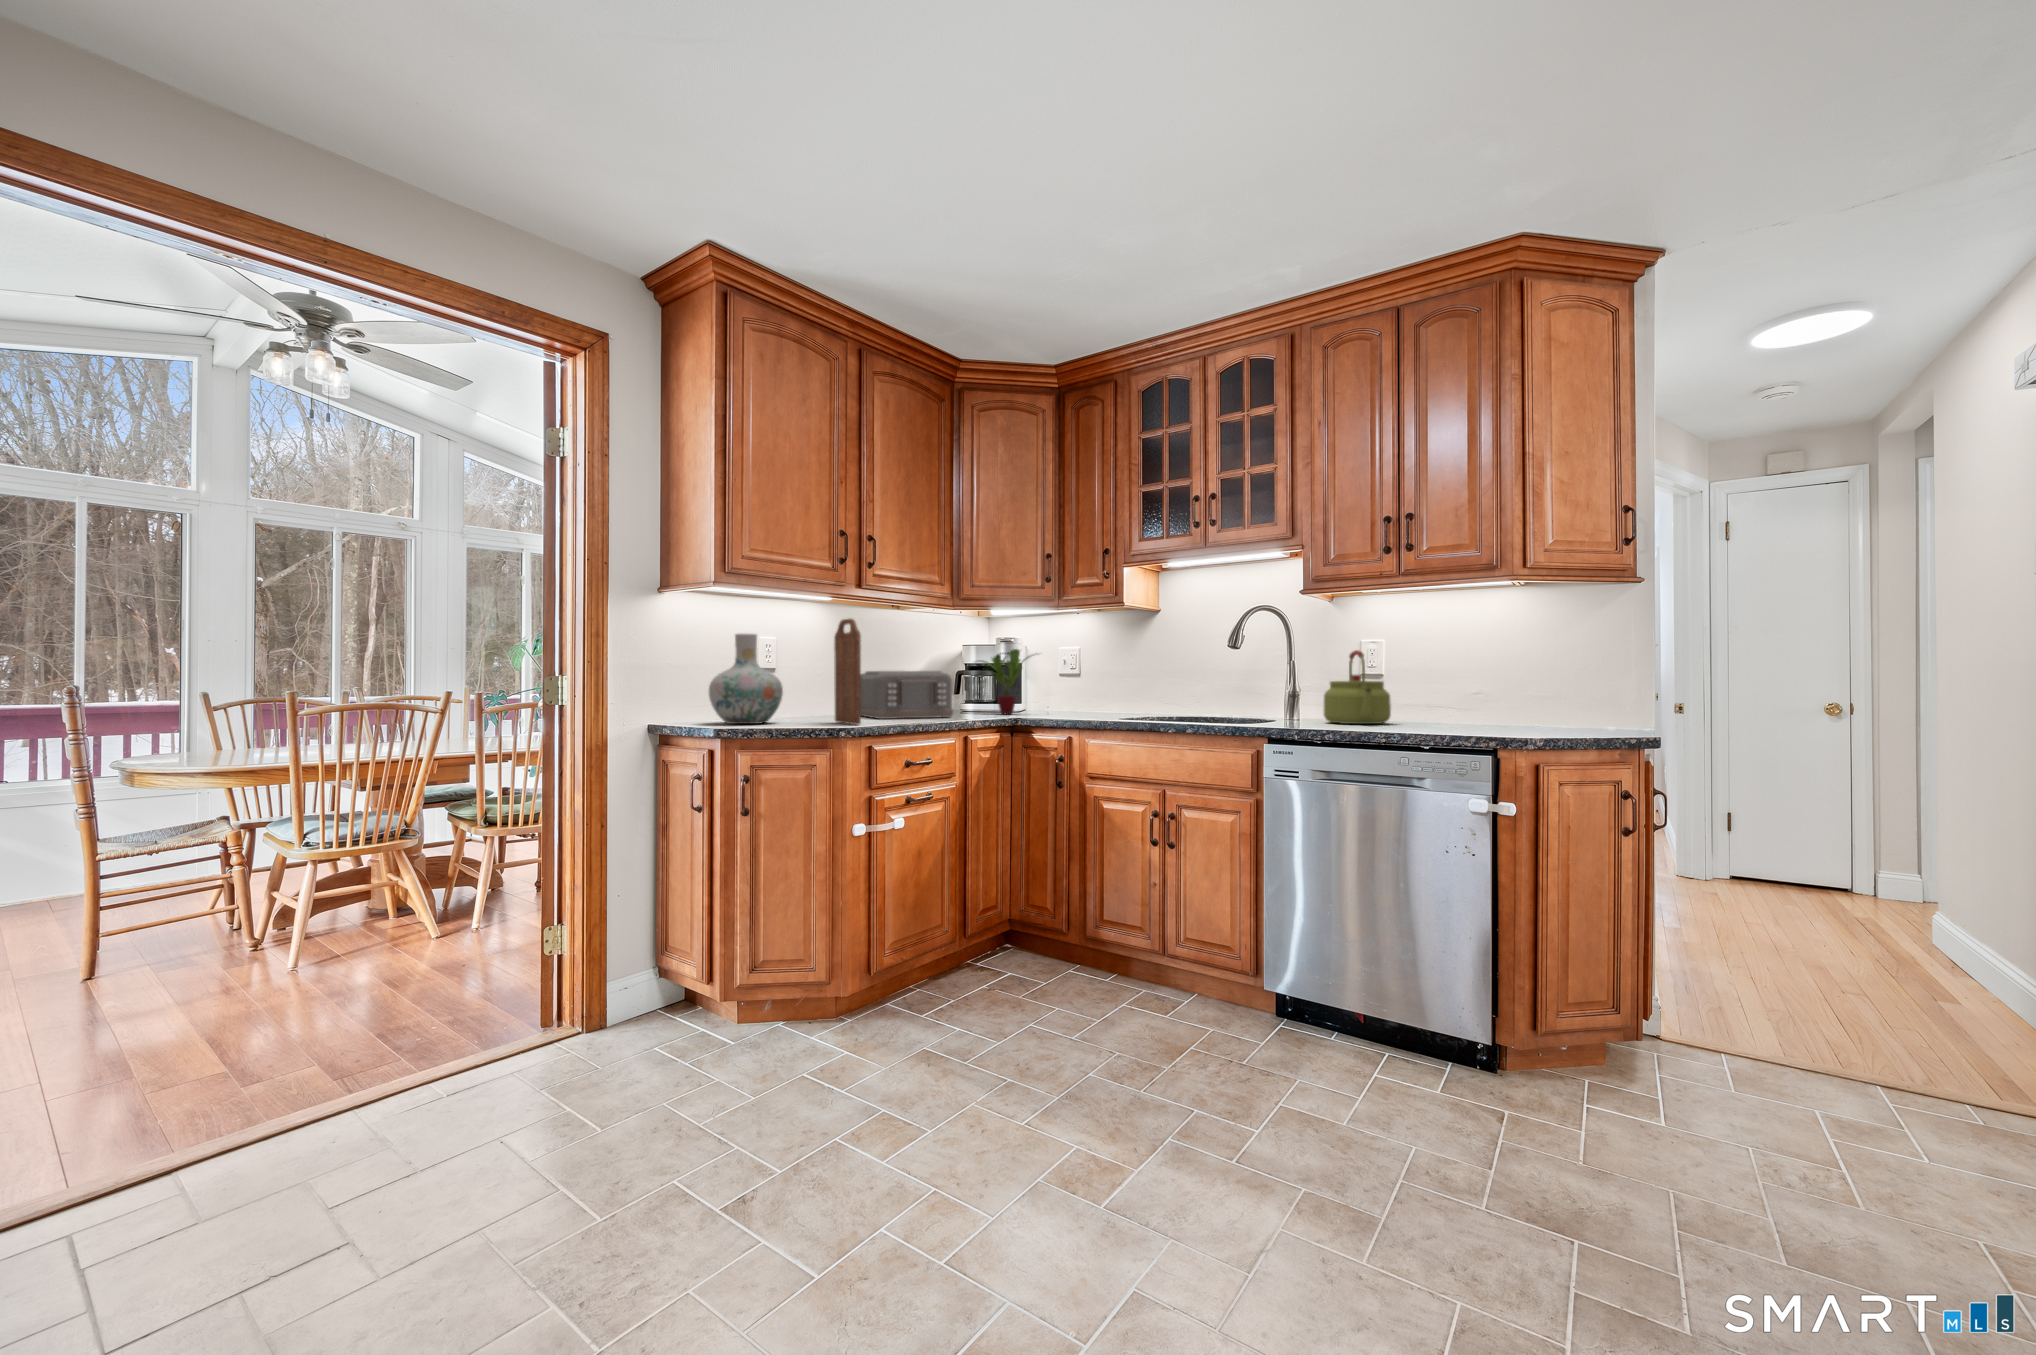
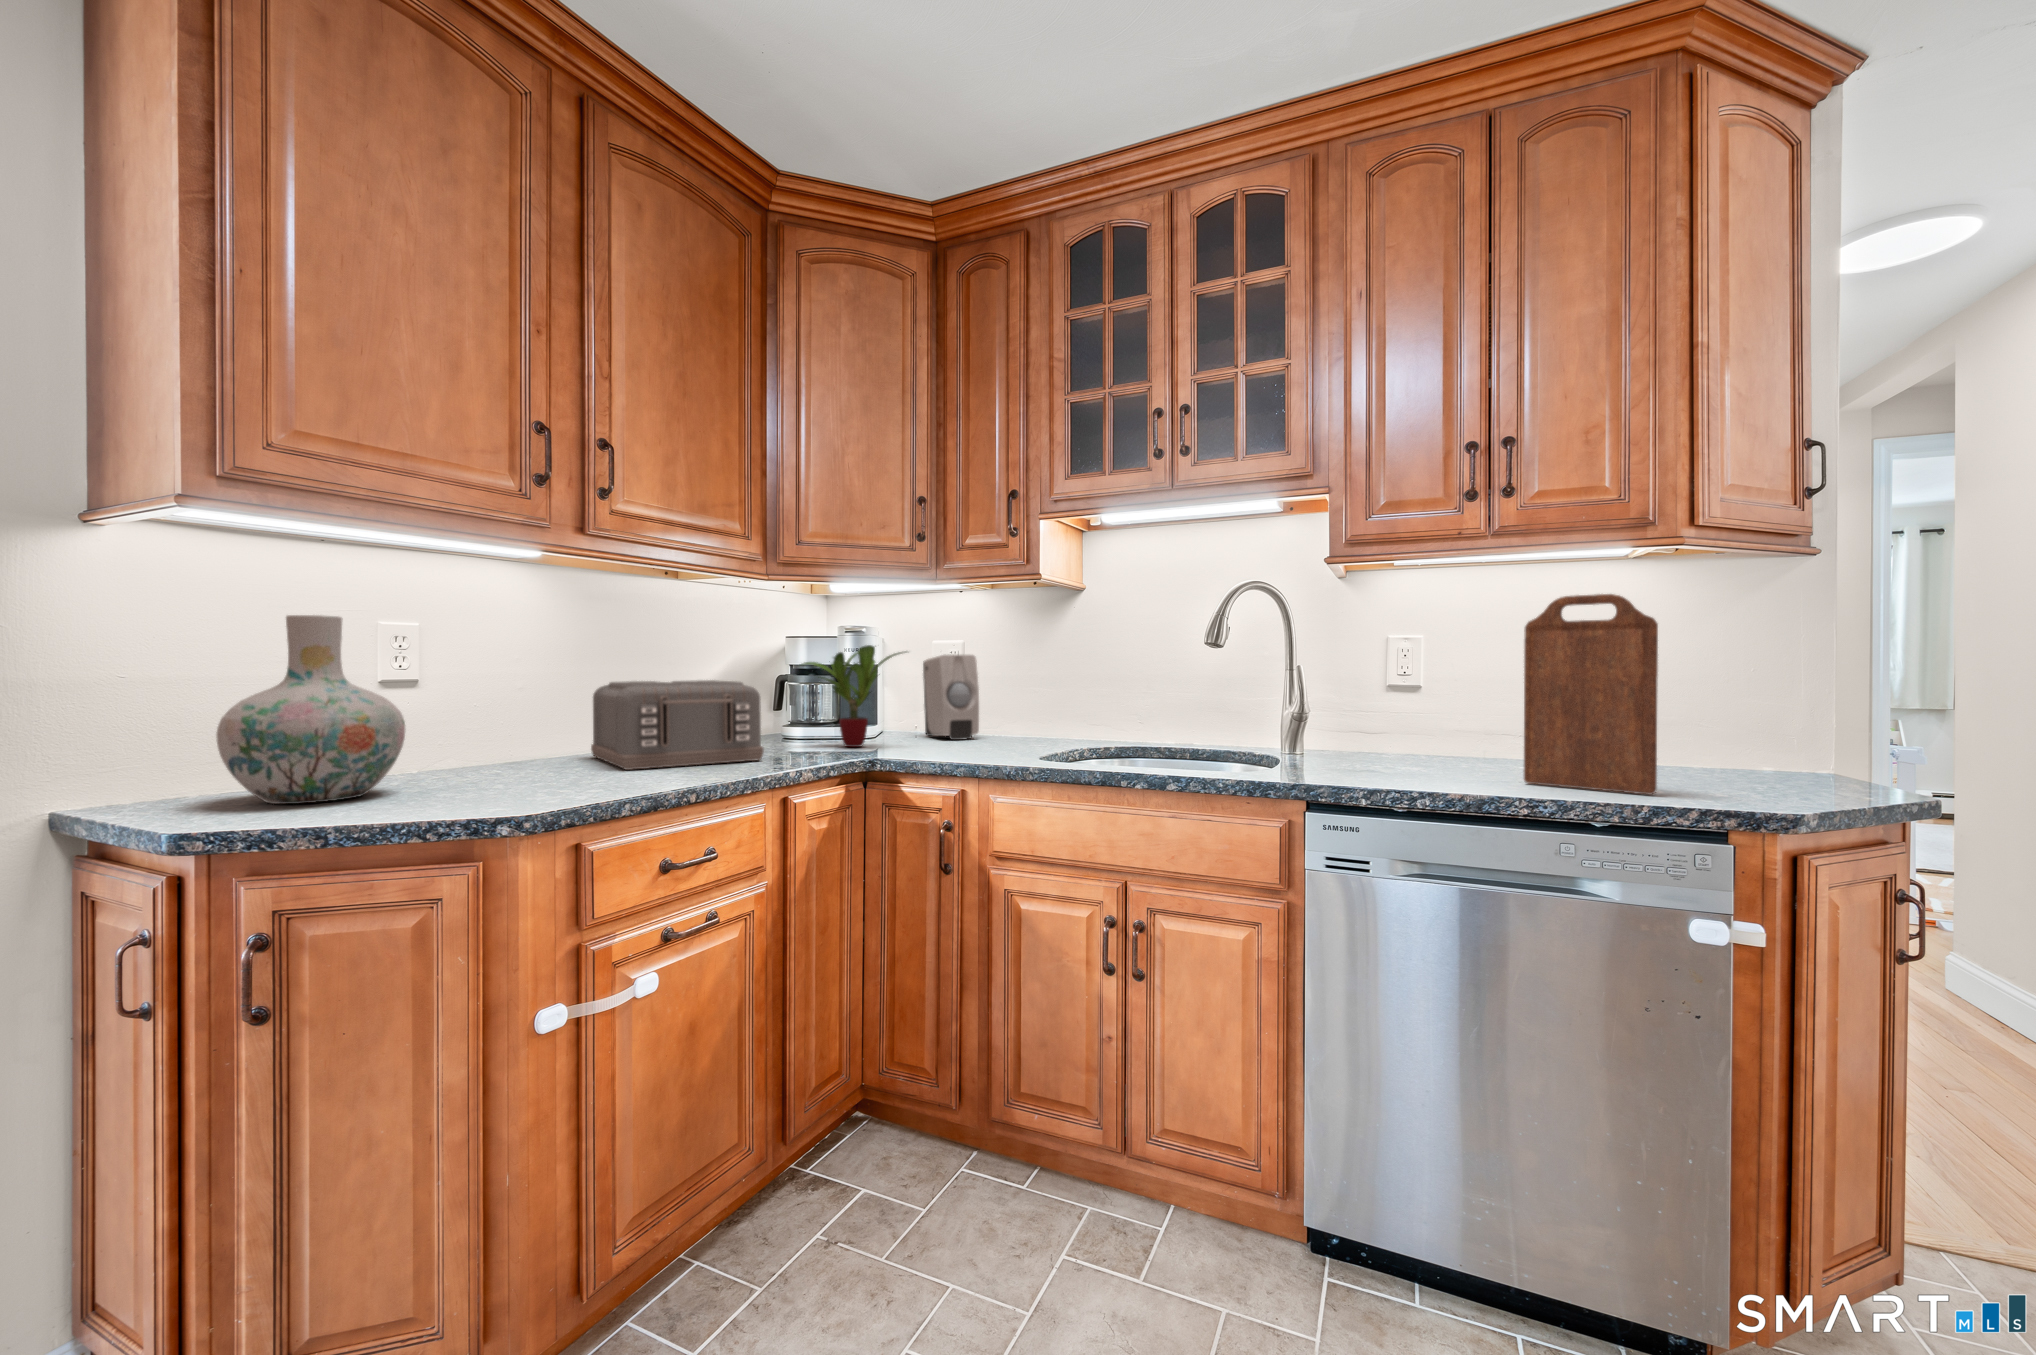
cutting board: present [834,619,861,725] -> present [1524,594,1658,794]
kettle: present [1323,650,1391,724] -> none [1360,653,1466,770]
soap dispenser: none [1053,656,1090,713] -> present [923,655,979,740]

